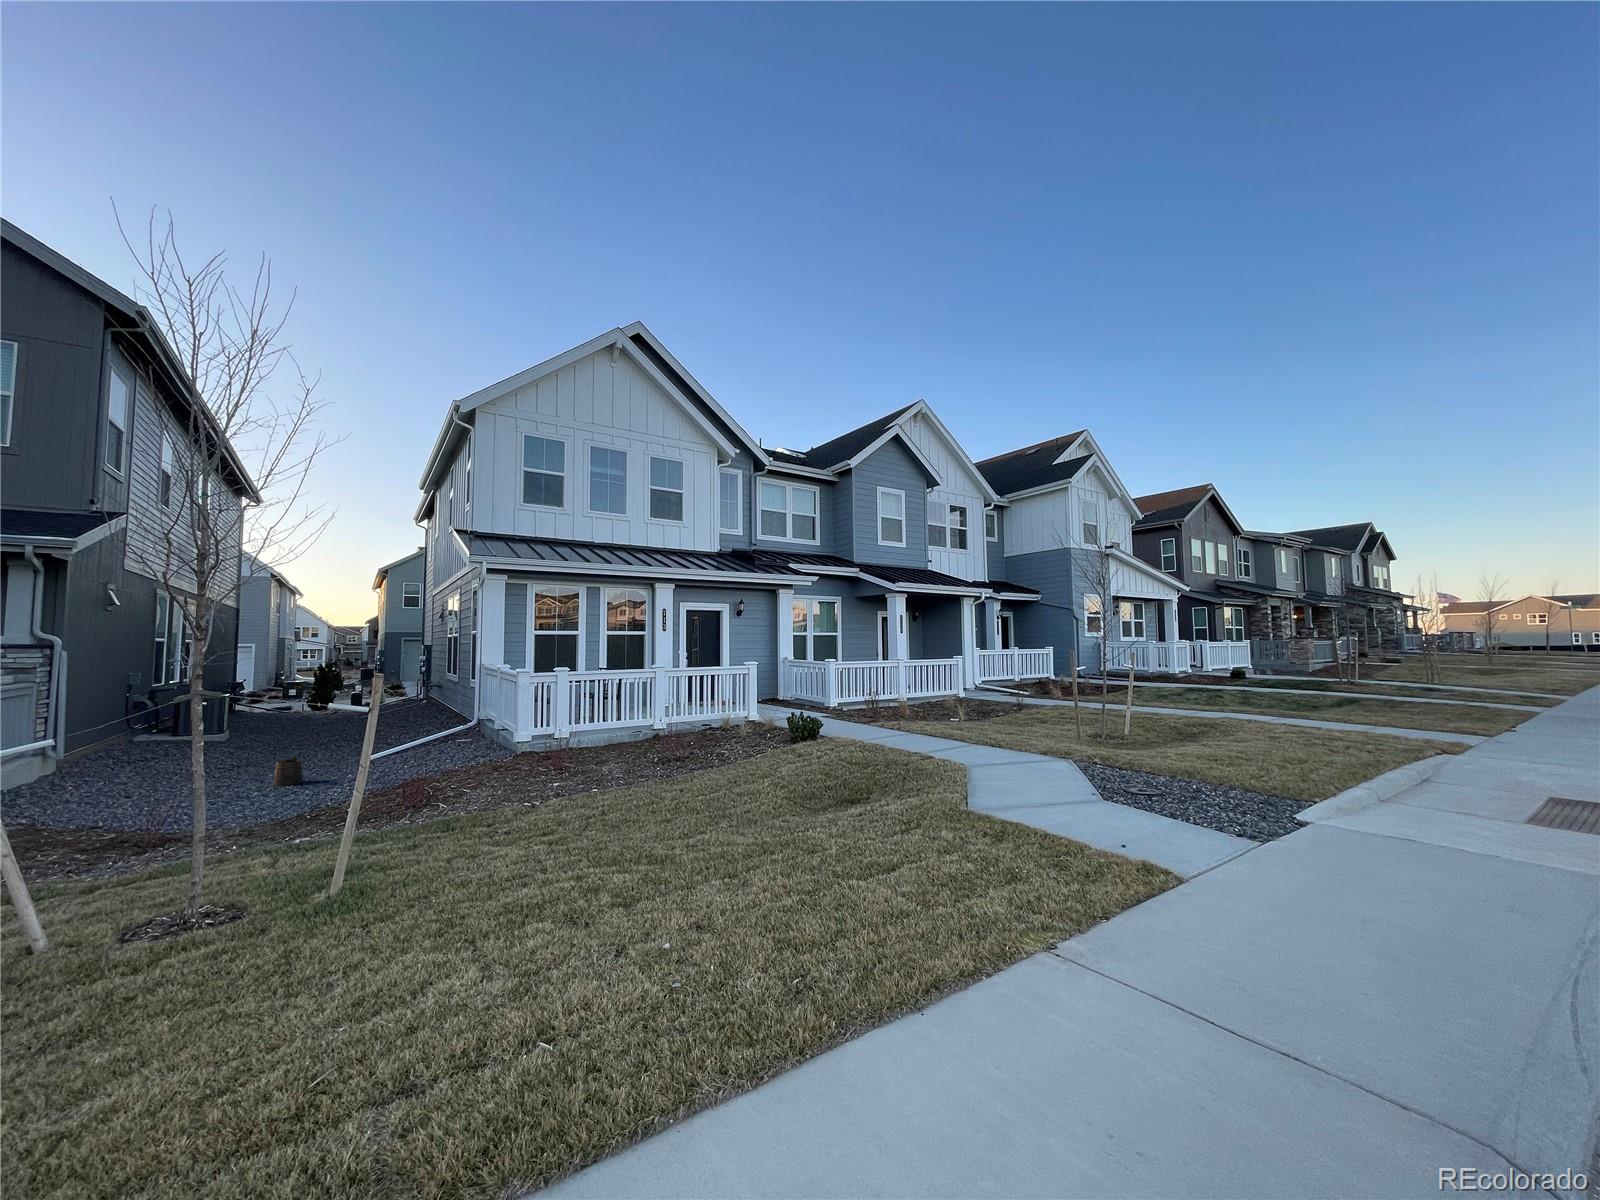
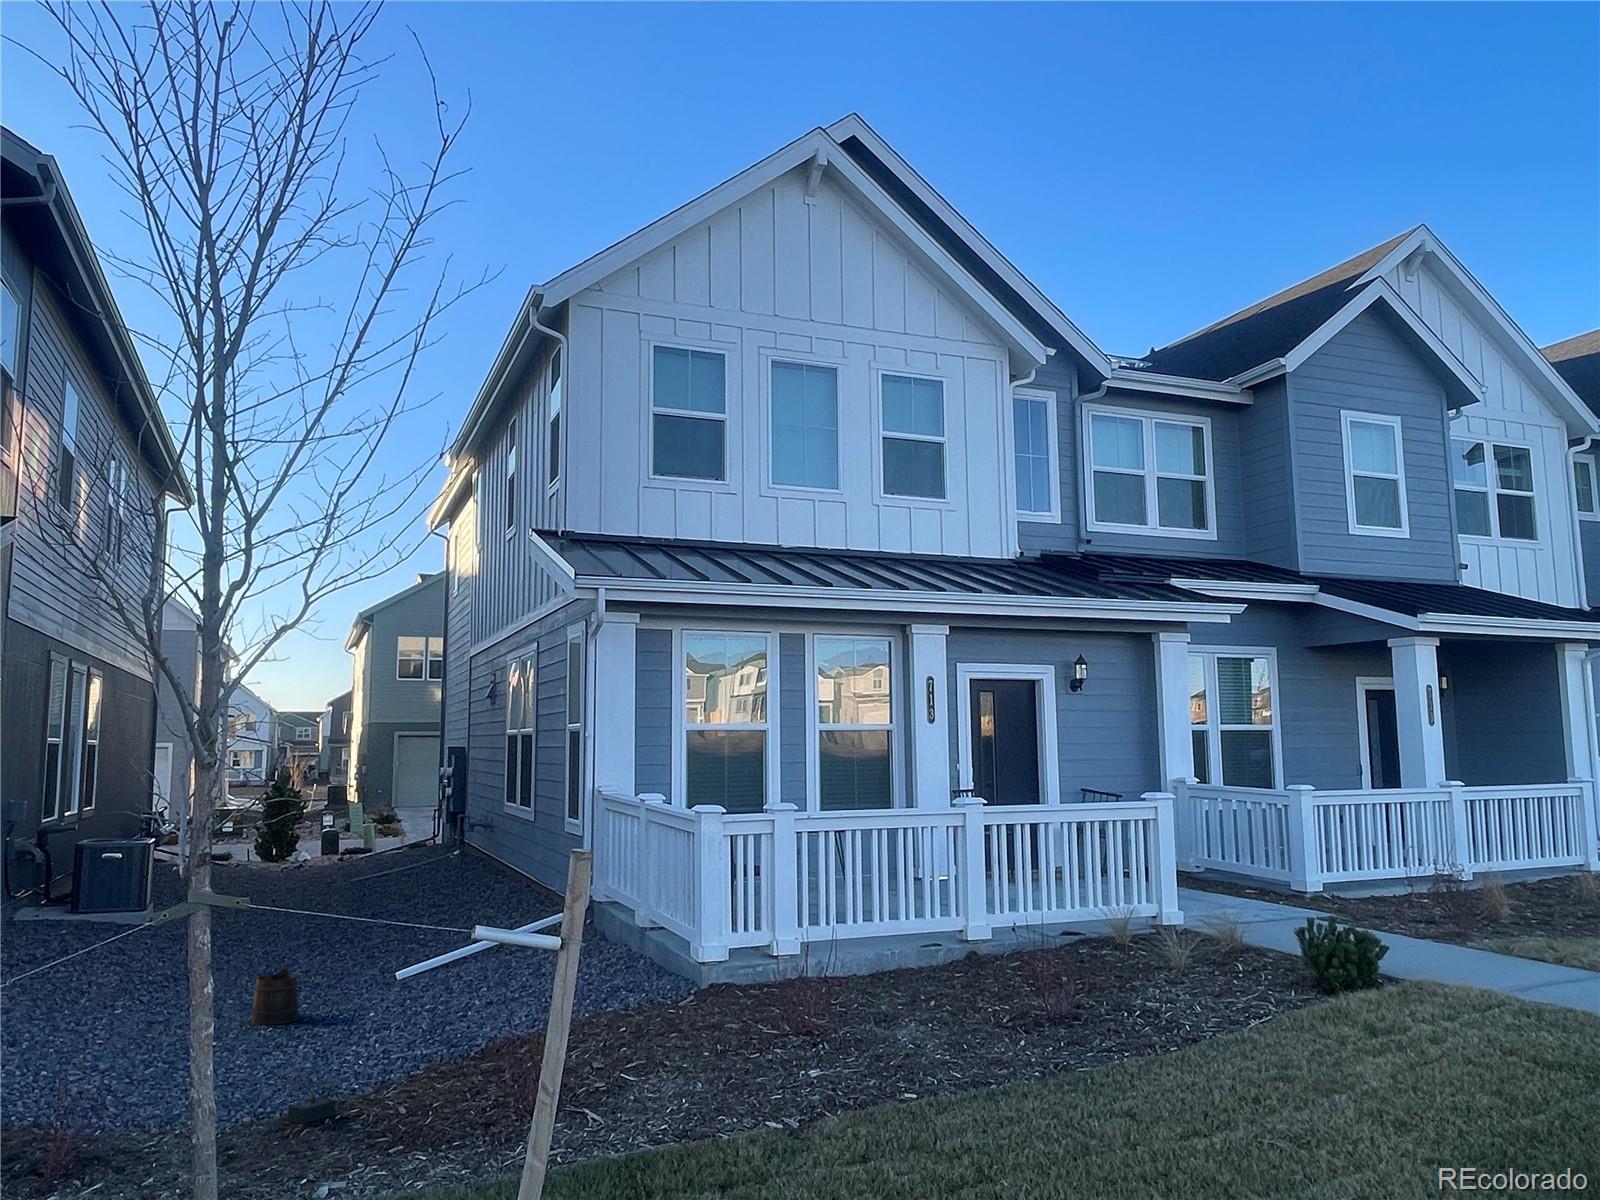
decorative plant: none [275,799,313,826] -> present [278,1068,340,1124]

